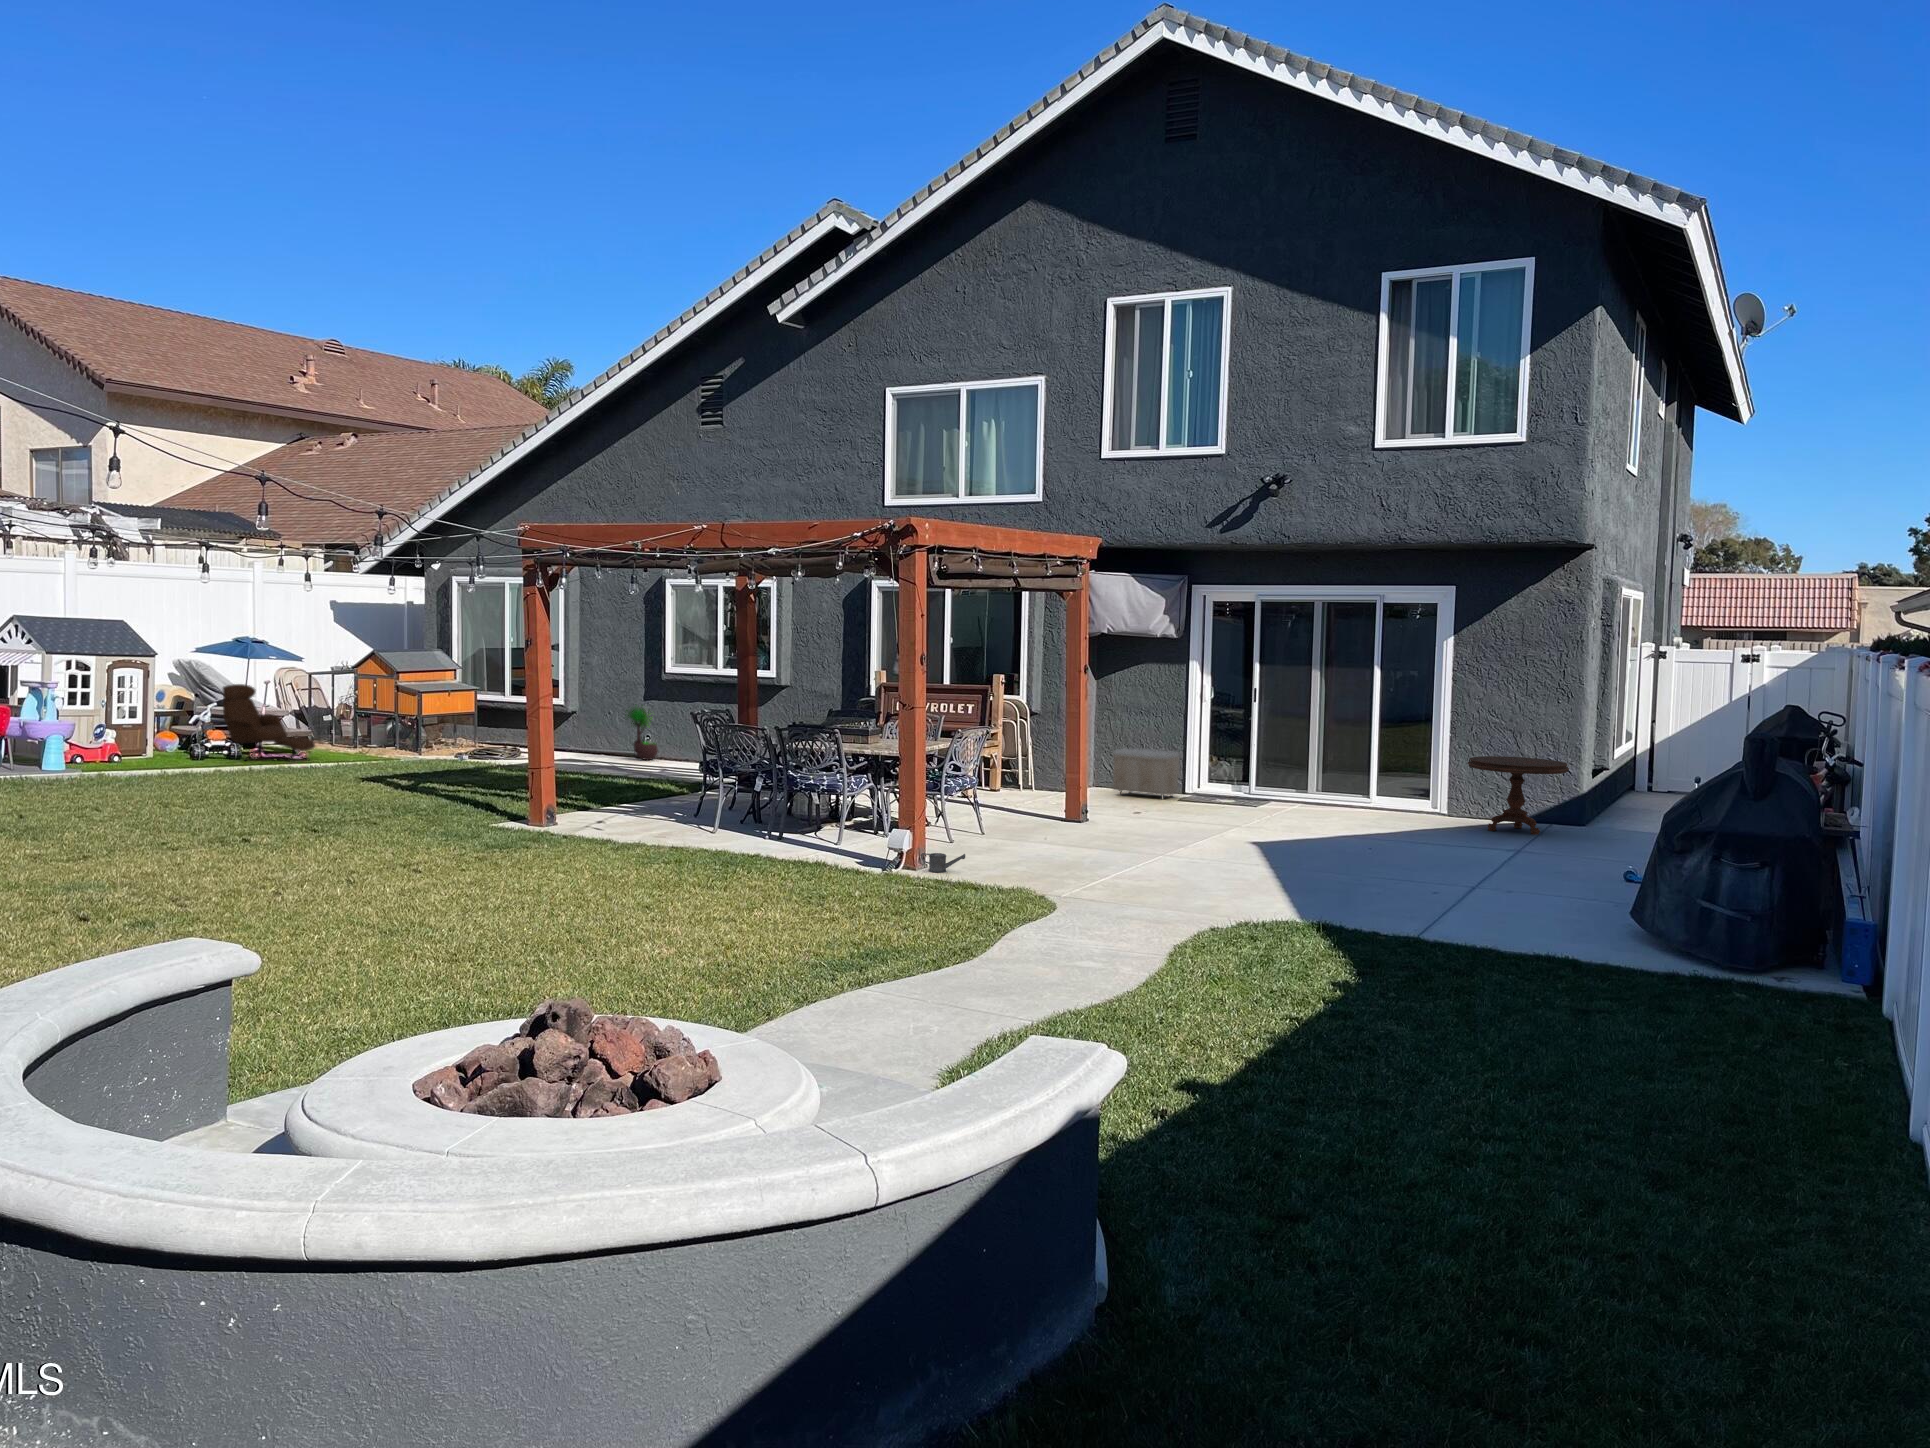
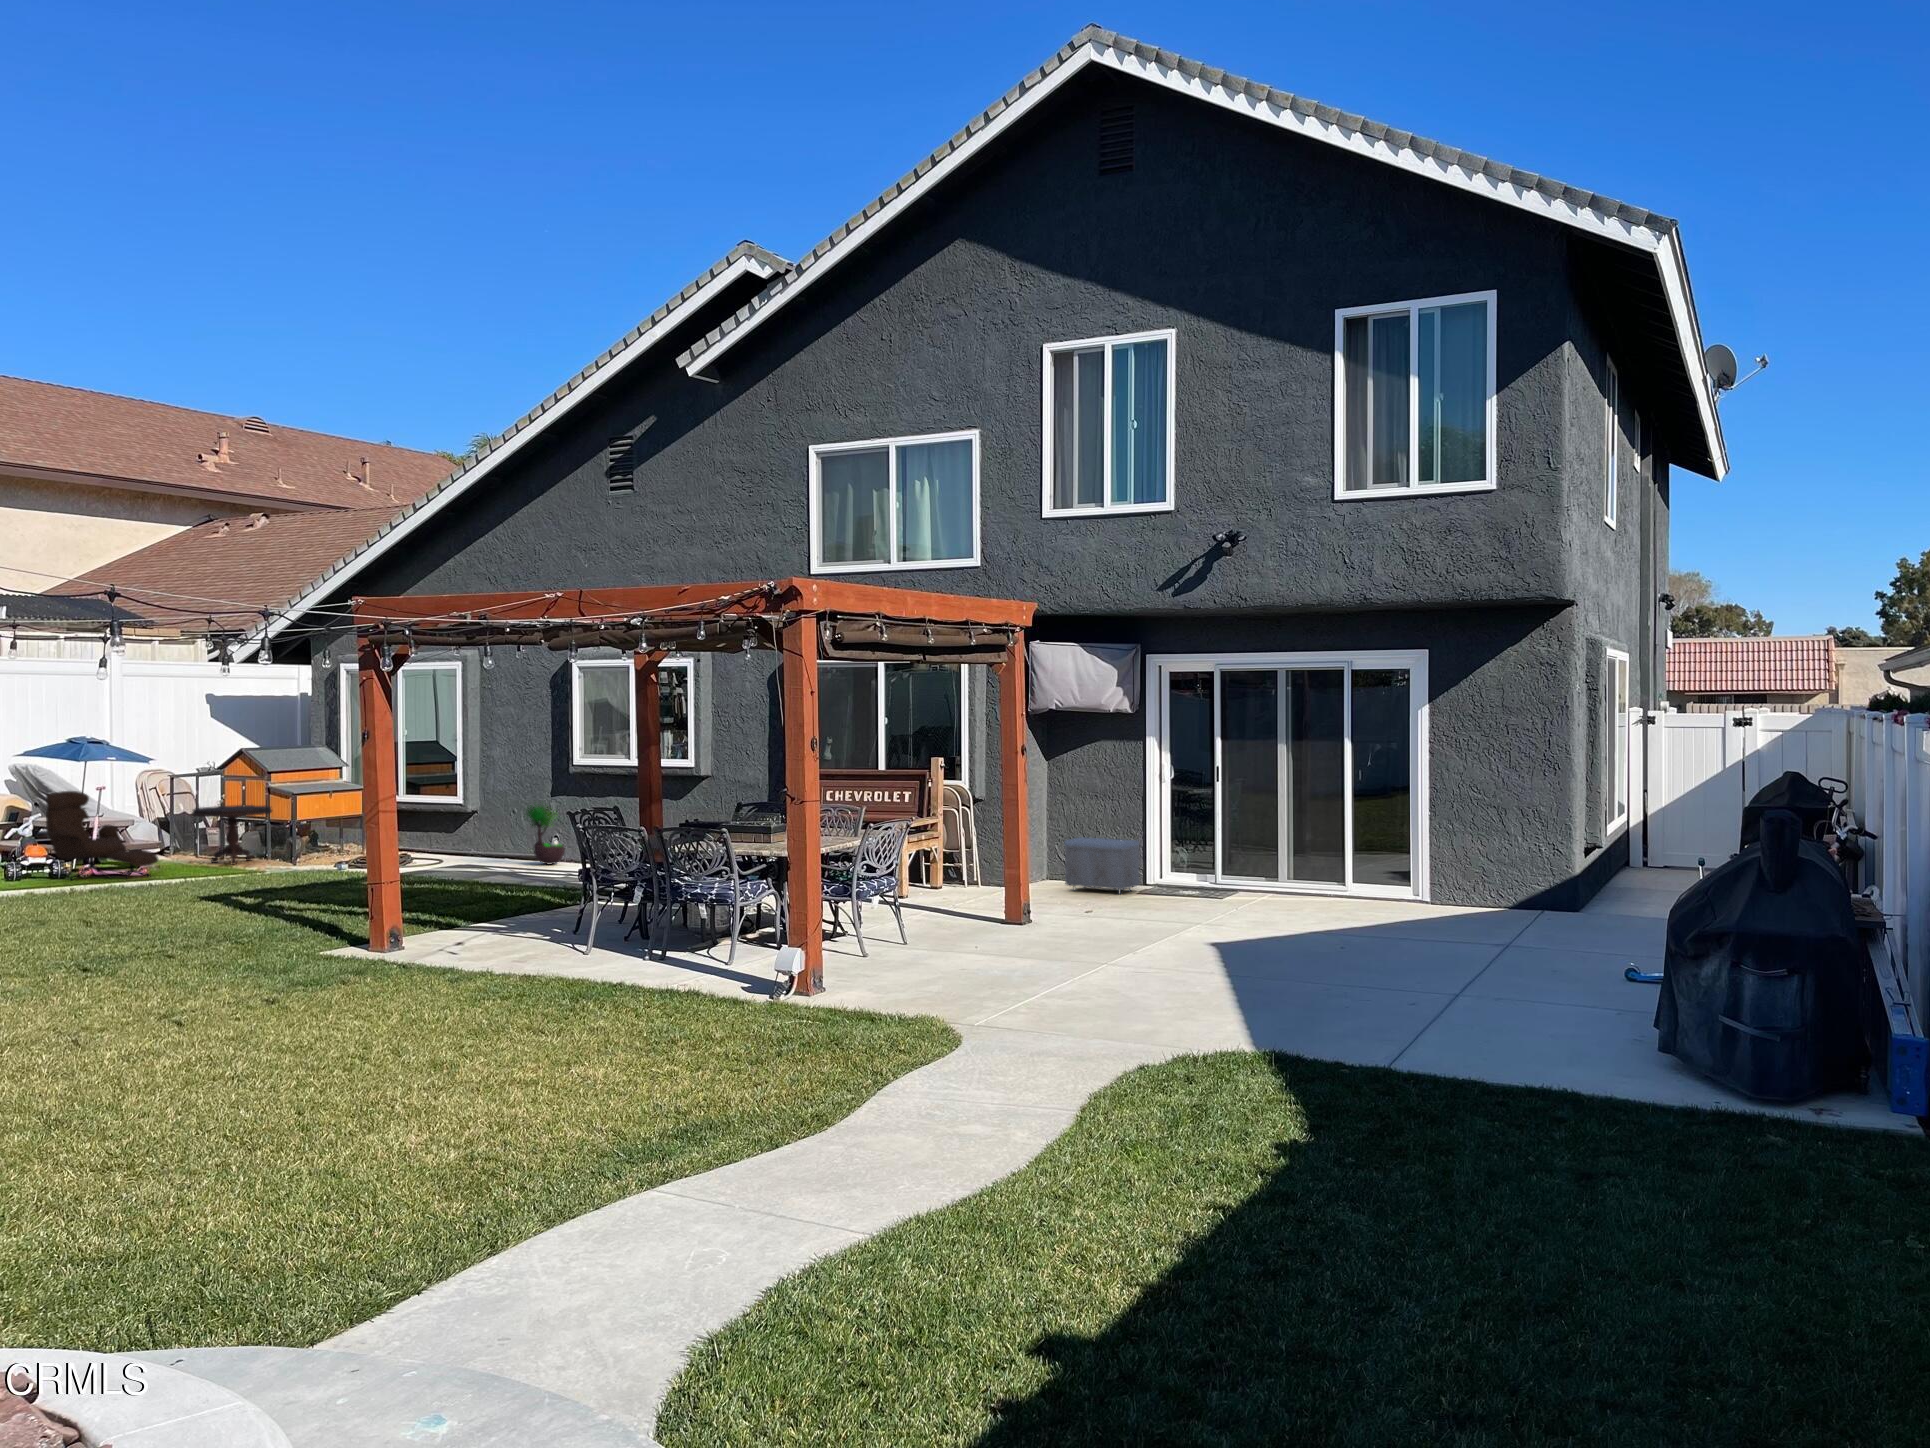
side table: present [1468,756,1569,835] -> present [192,805,272,865]
watering can: present [921,853,965,872] -> none [818,973,869,997]

